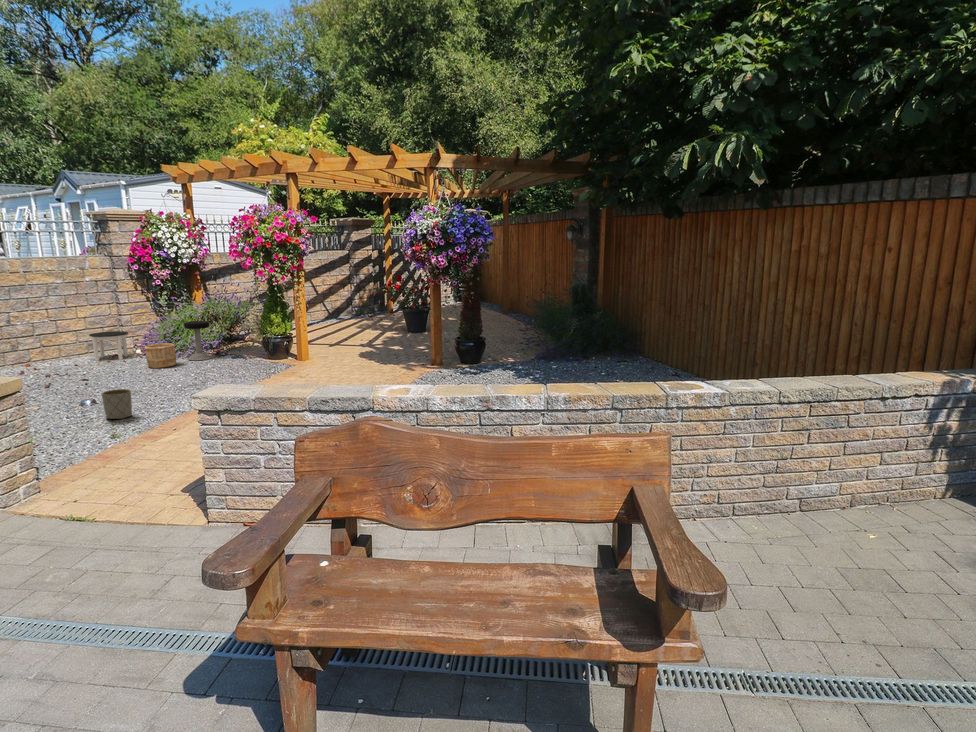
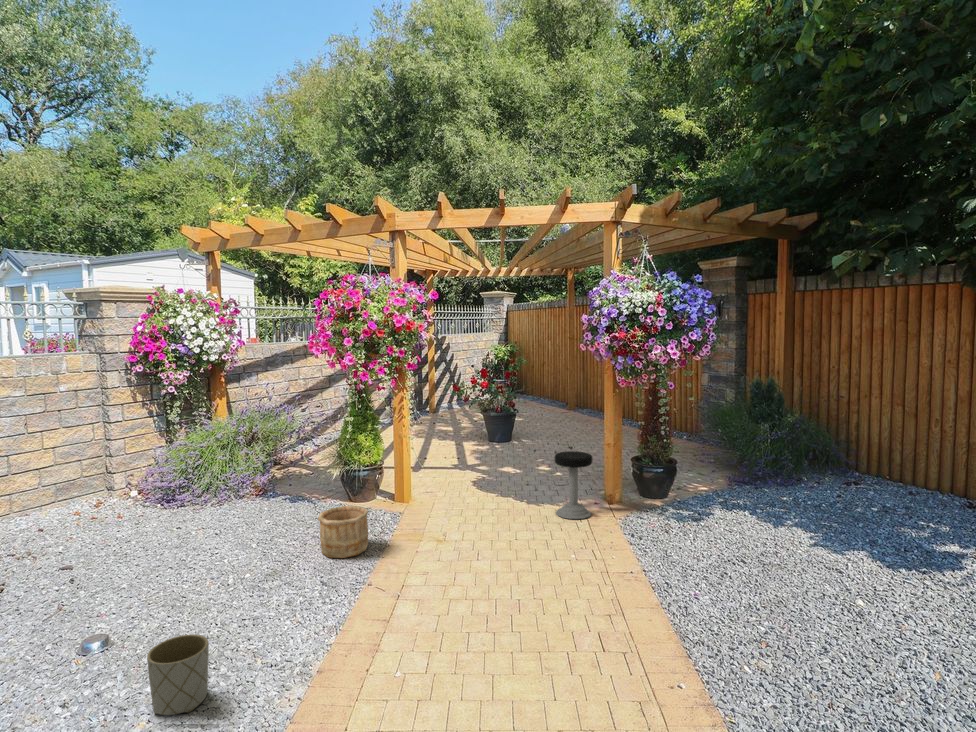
stool: present [184,321,211,361] -> present [555,451,592,519]
round table: present [89,331,128,361] -> none [62,465,125,517]
wooden bucket: present [144,343,176,368] -> present [318,506,368,558]

